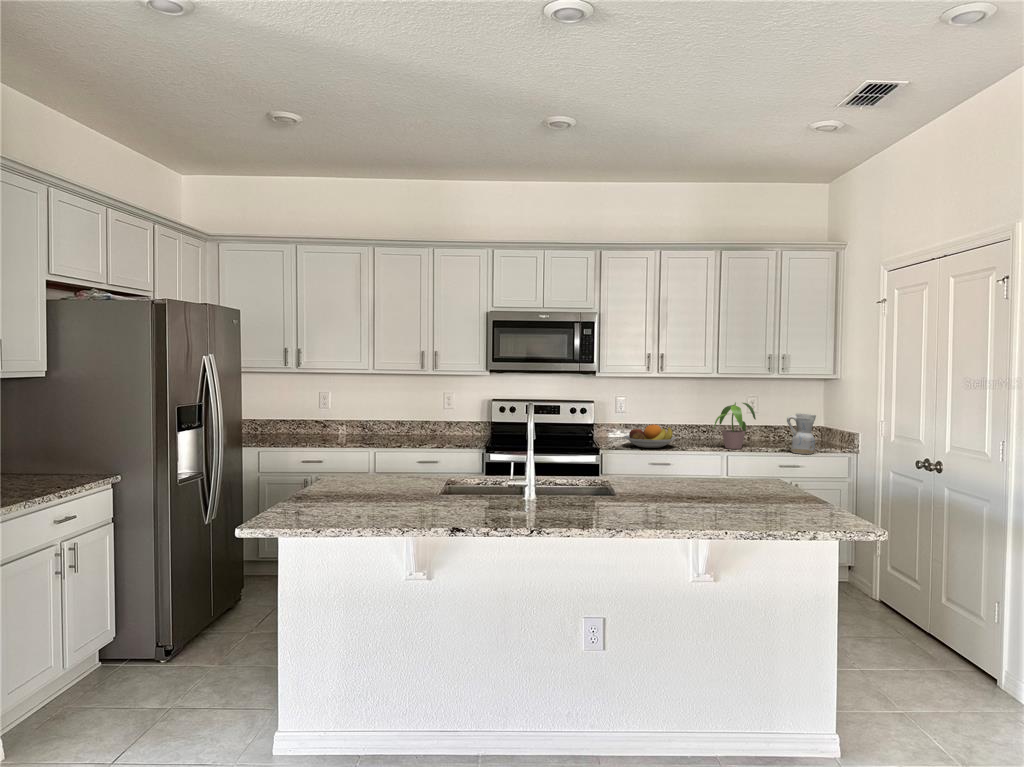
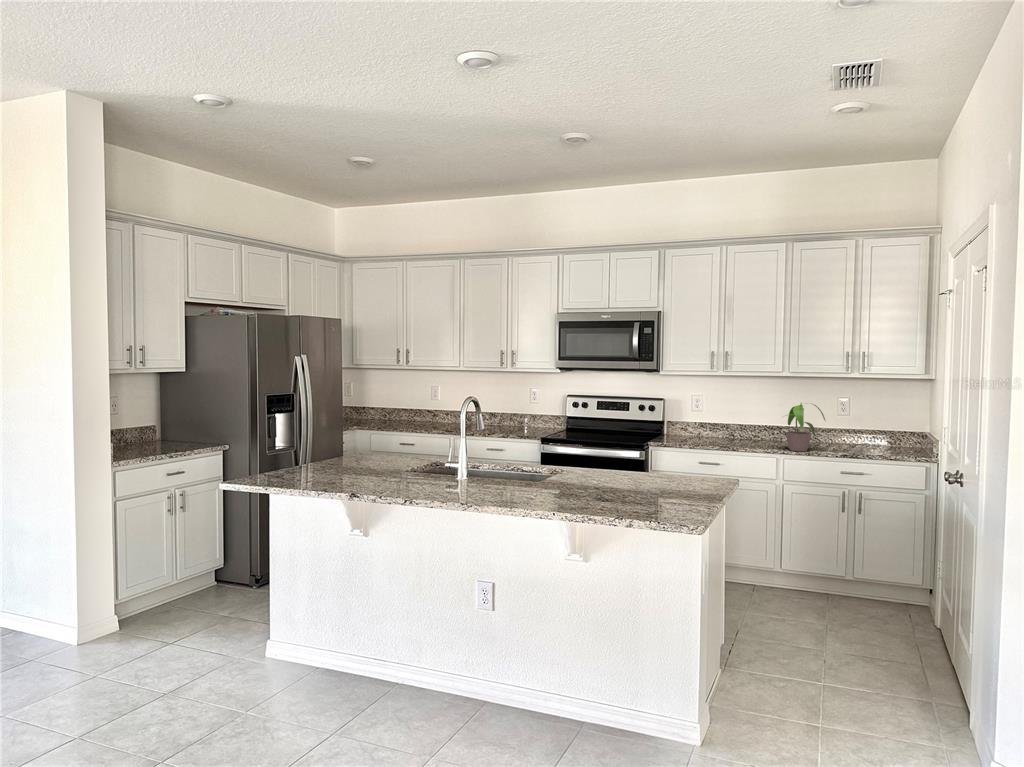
ceramic pitcher: present [787,413,816,454] -> none [851,415,883,460]
fruit bowl: present [623,425,676,448] -> none [684,423,738,446]

